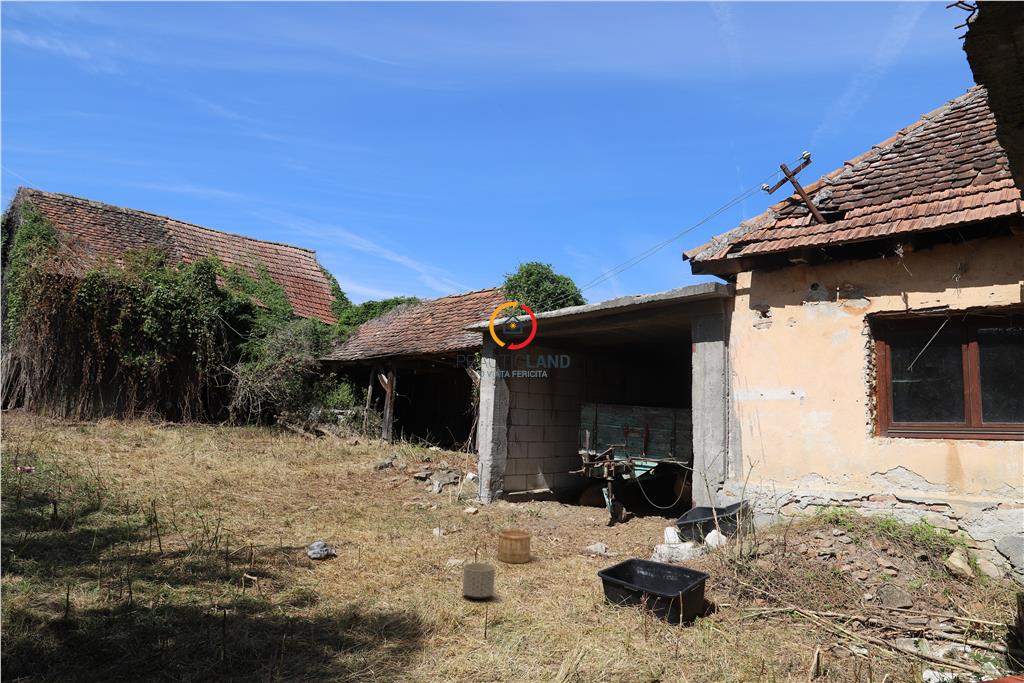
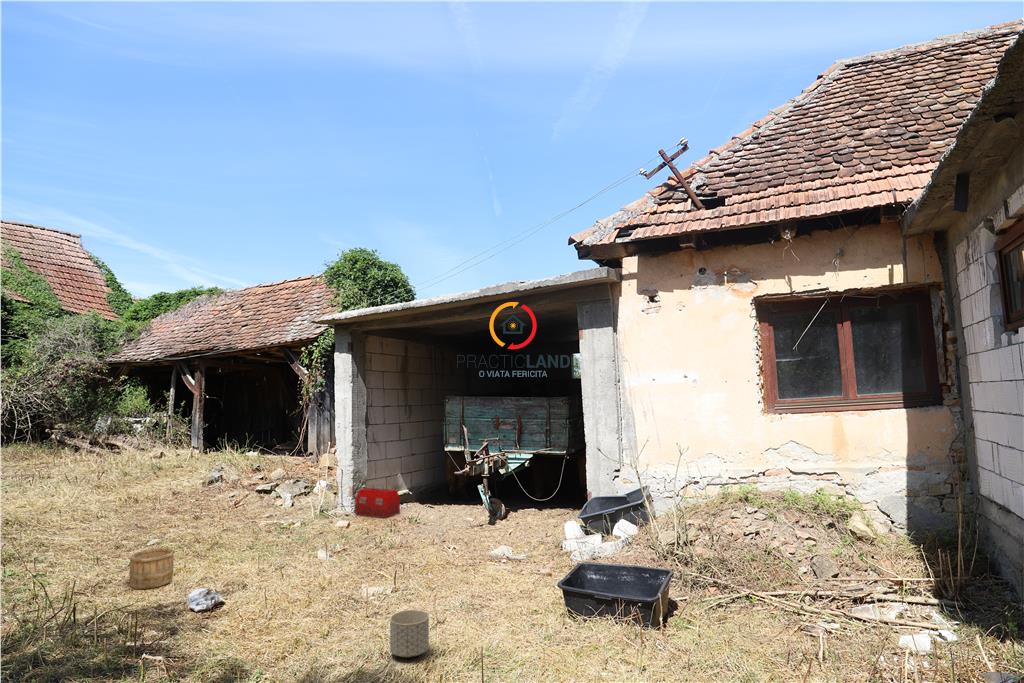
toolbox: none [493,479,533,510] -> present [355,484,400,518]
wooden bucket: present [498,529,532,563] -> present [129,548,175,589]

